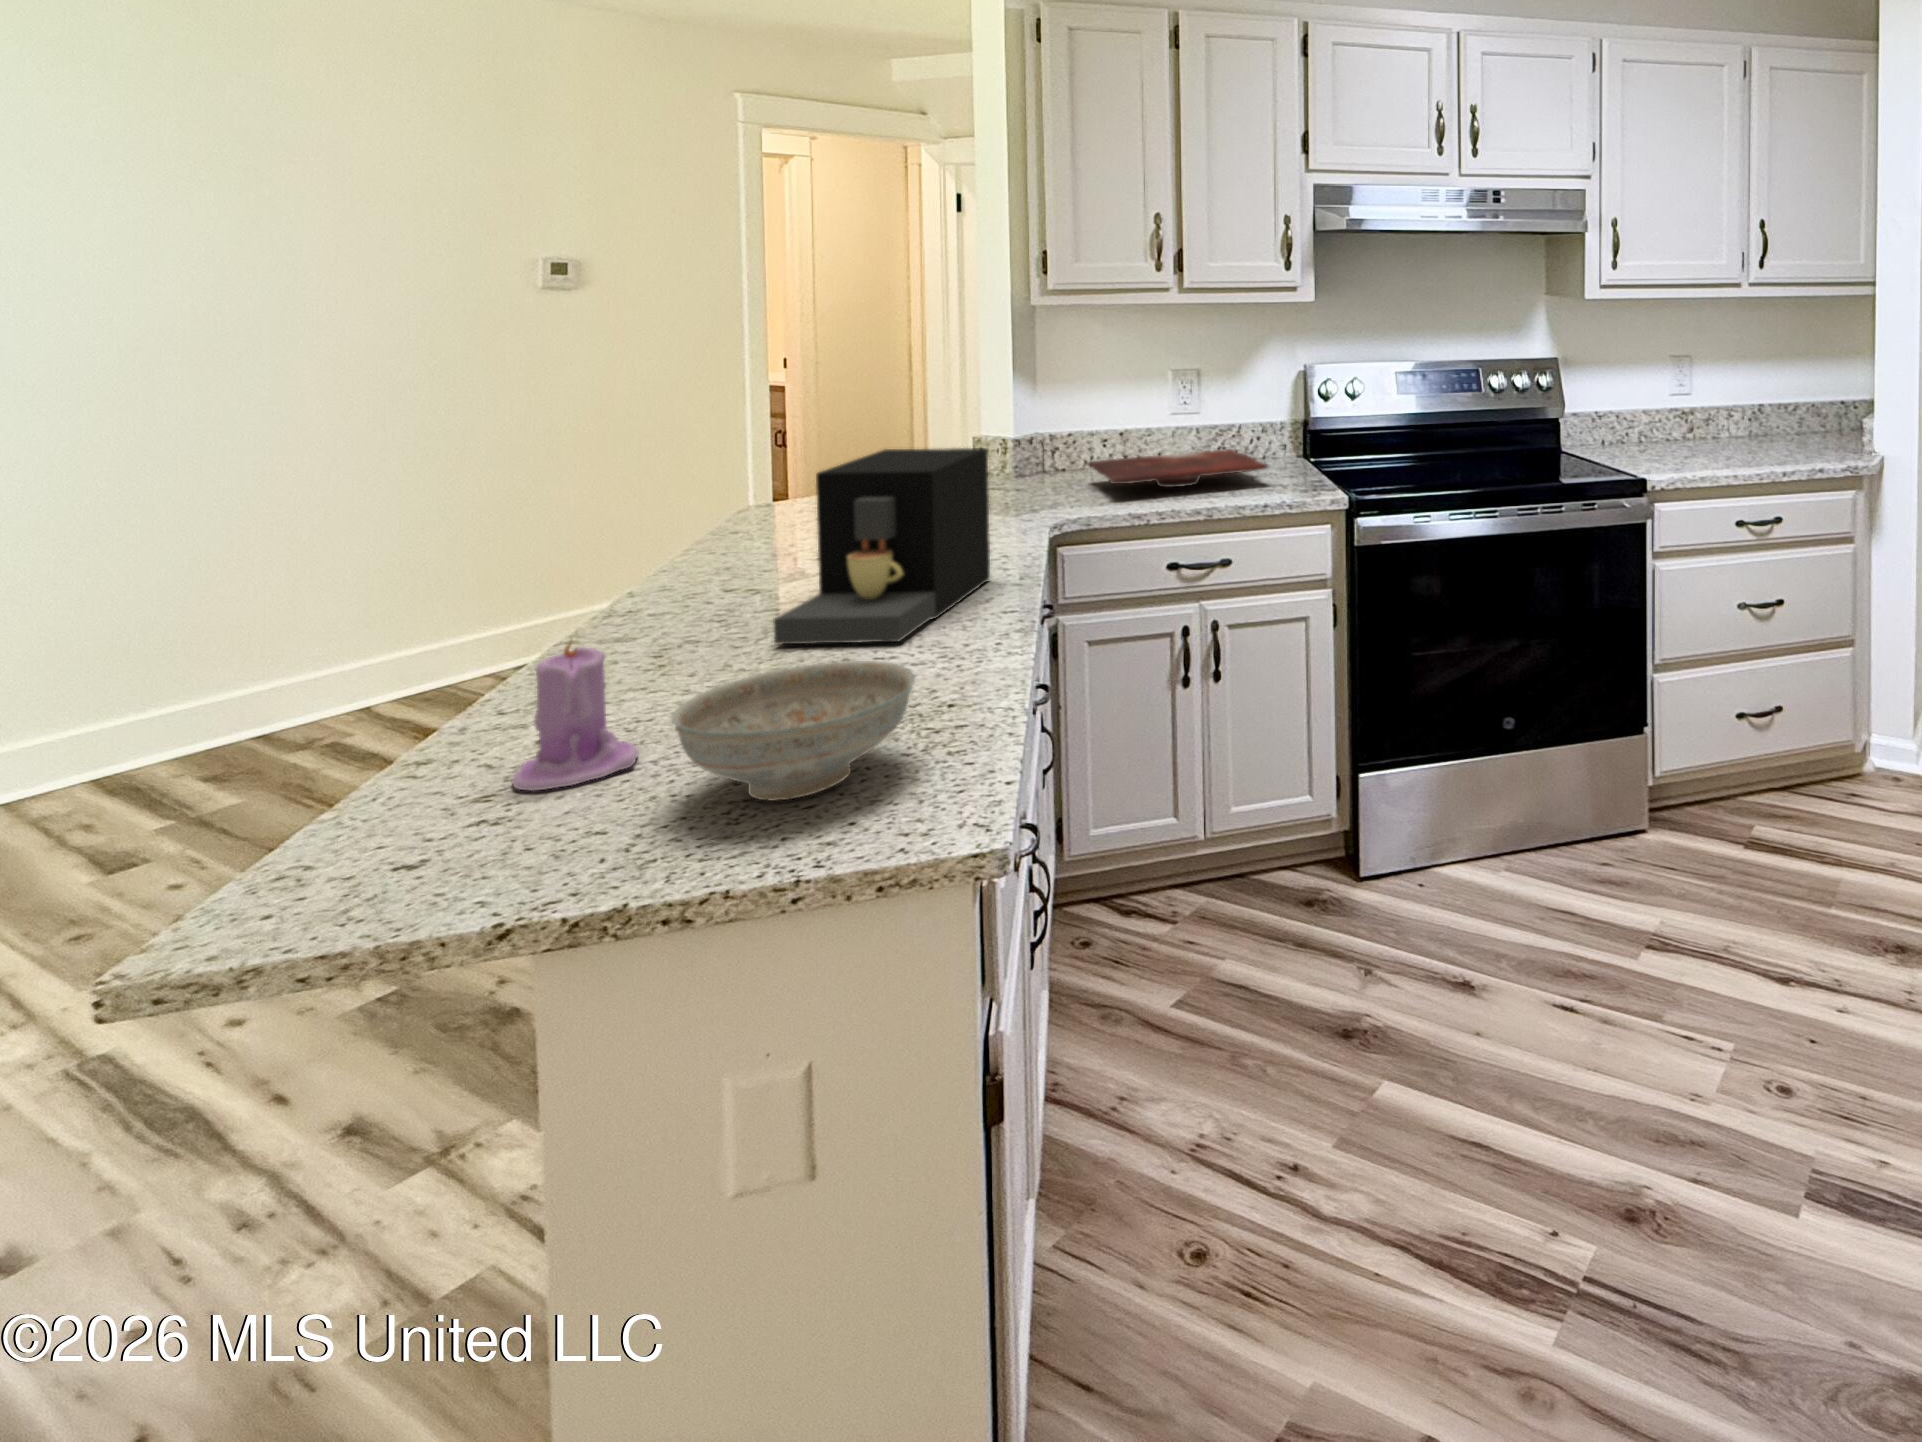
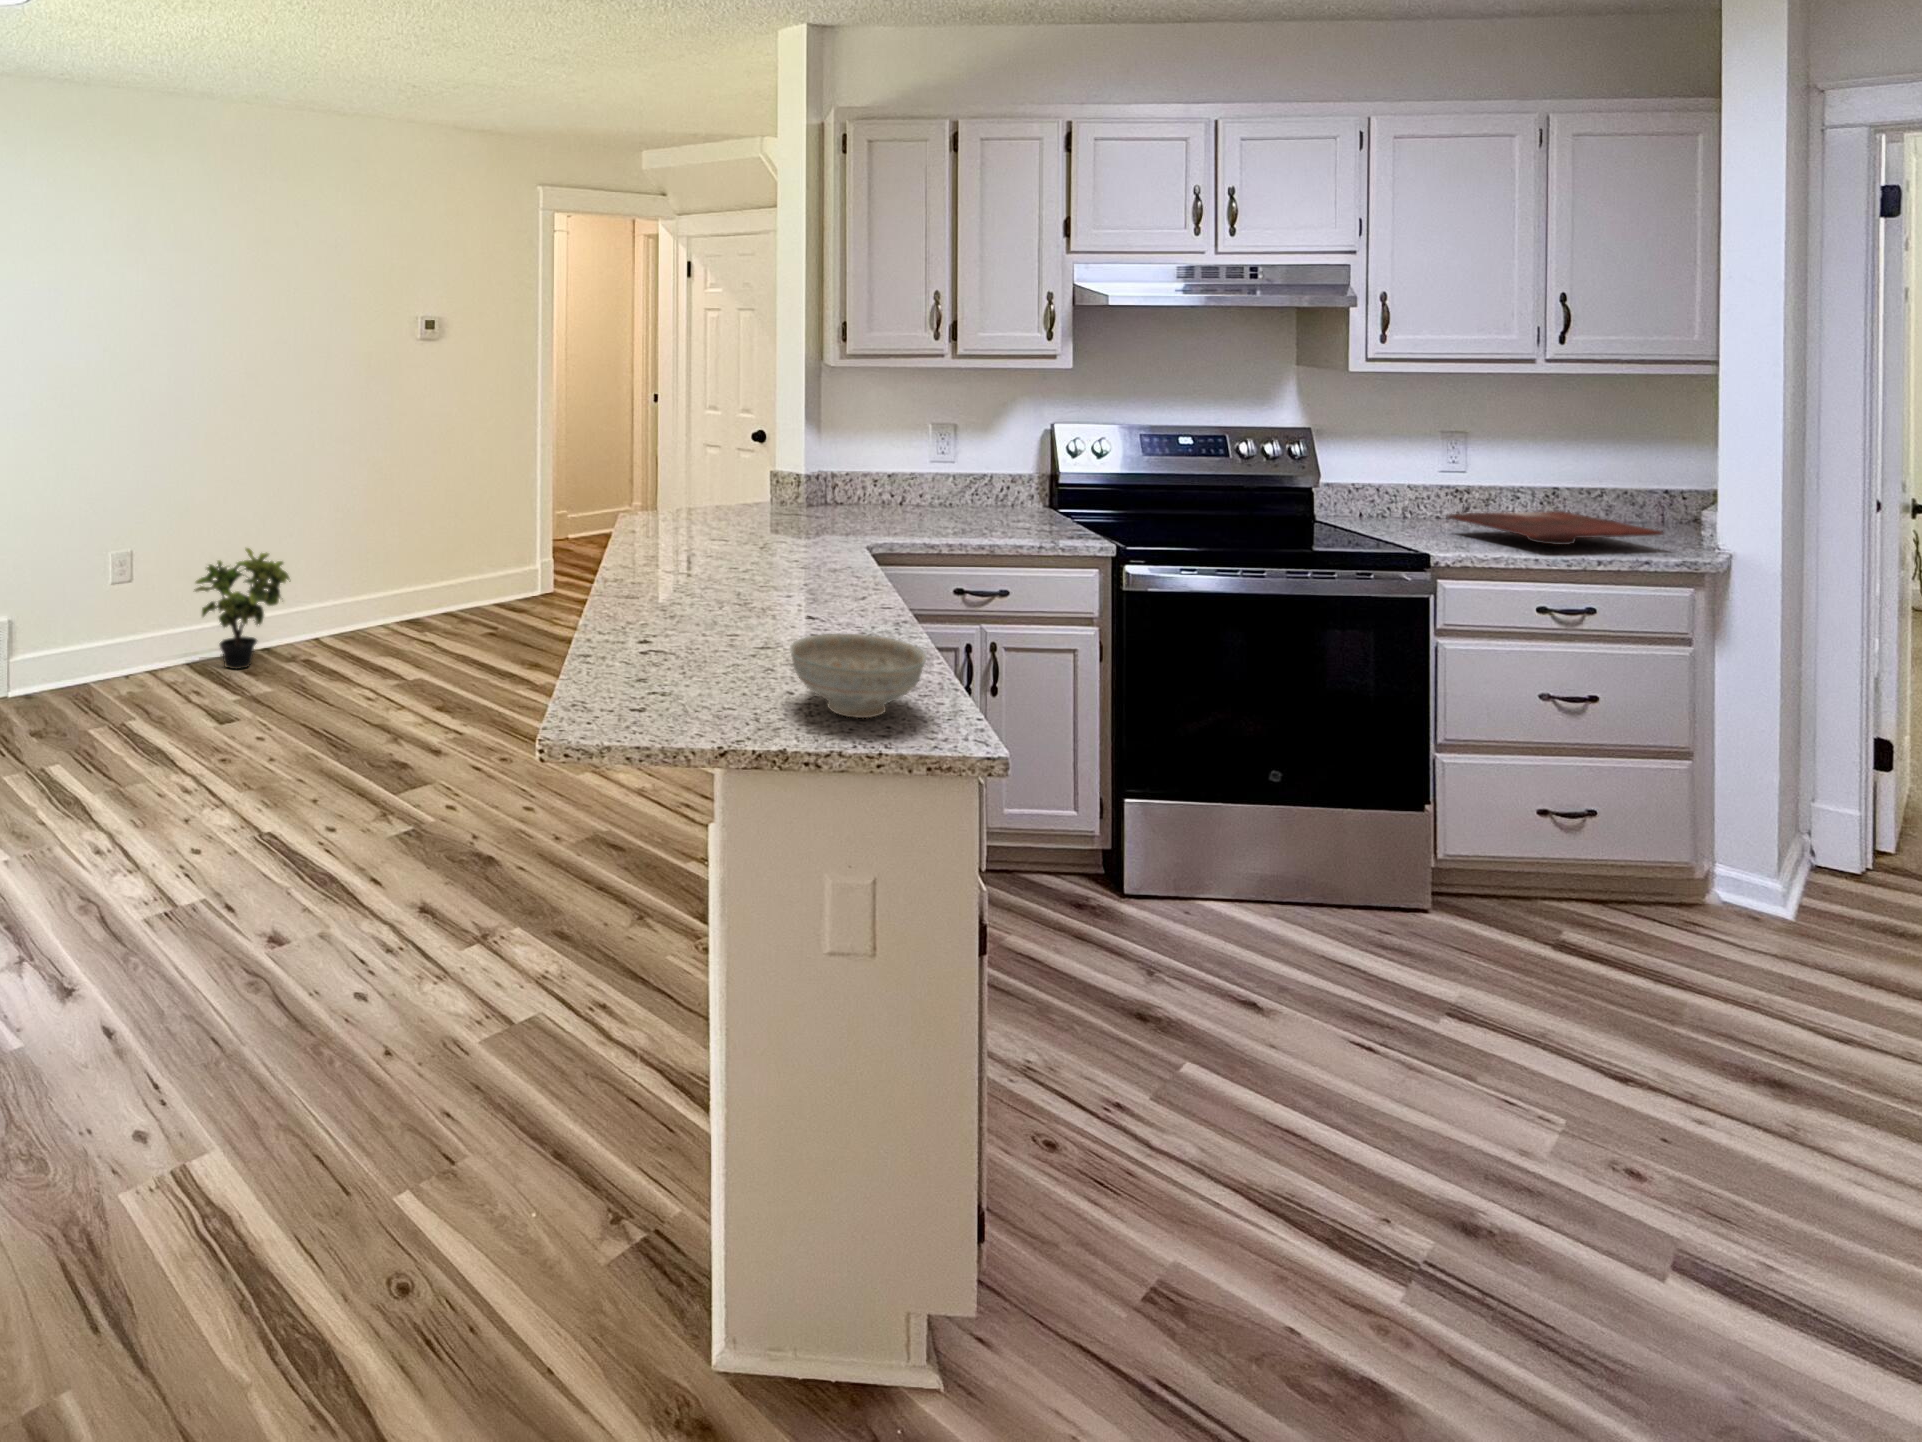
coffee maker: present [773,448,990,644] -> none [751,484,860,627]
cutting board: present [1087,449,1267,487] -> present [1448,511,1662,545]
potted plant: none [84,602,290,784] -> present [194,548,290,669]
candle: present [512,641,638,790] -> none [678,597,742,690]

